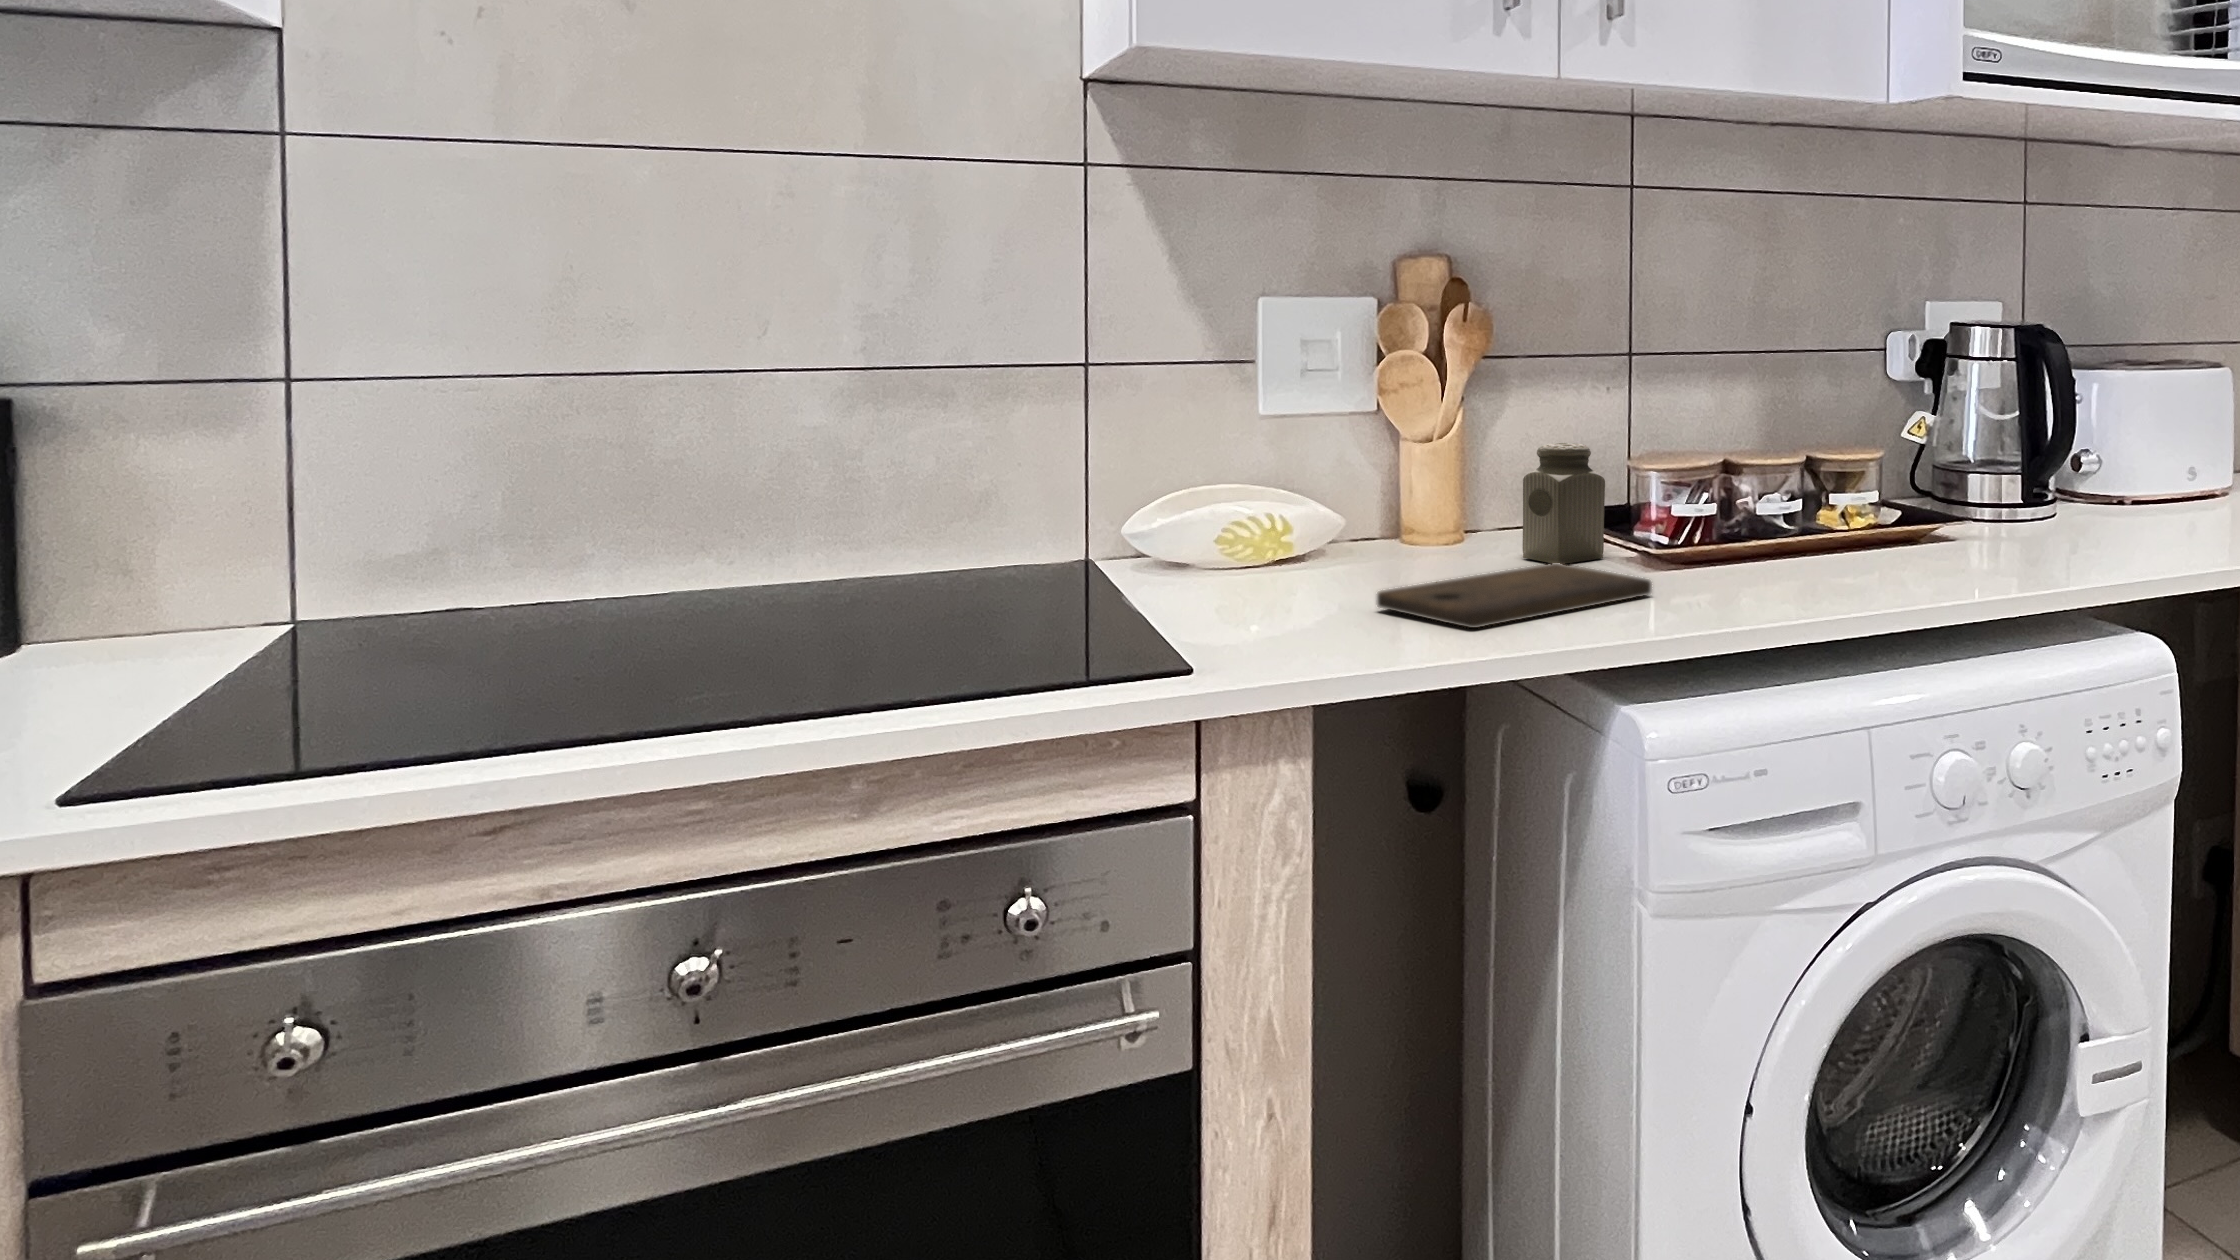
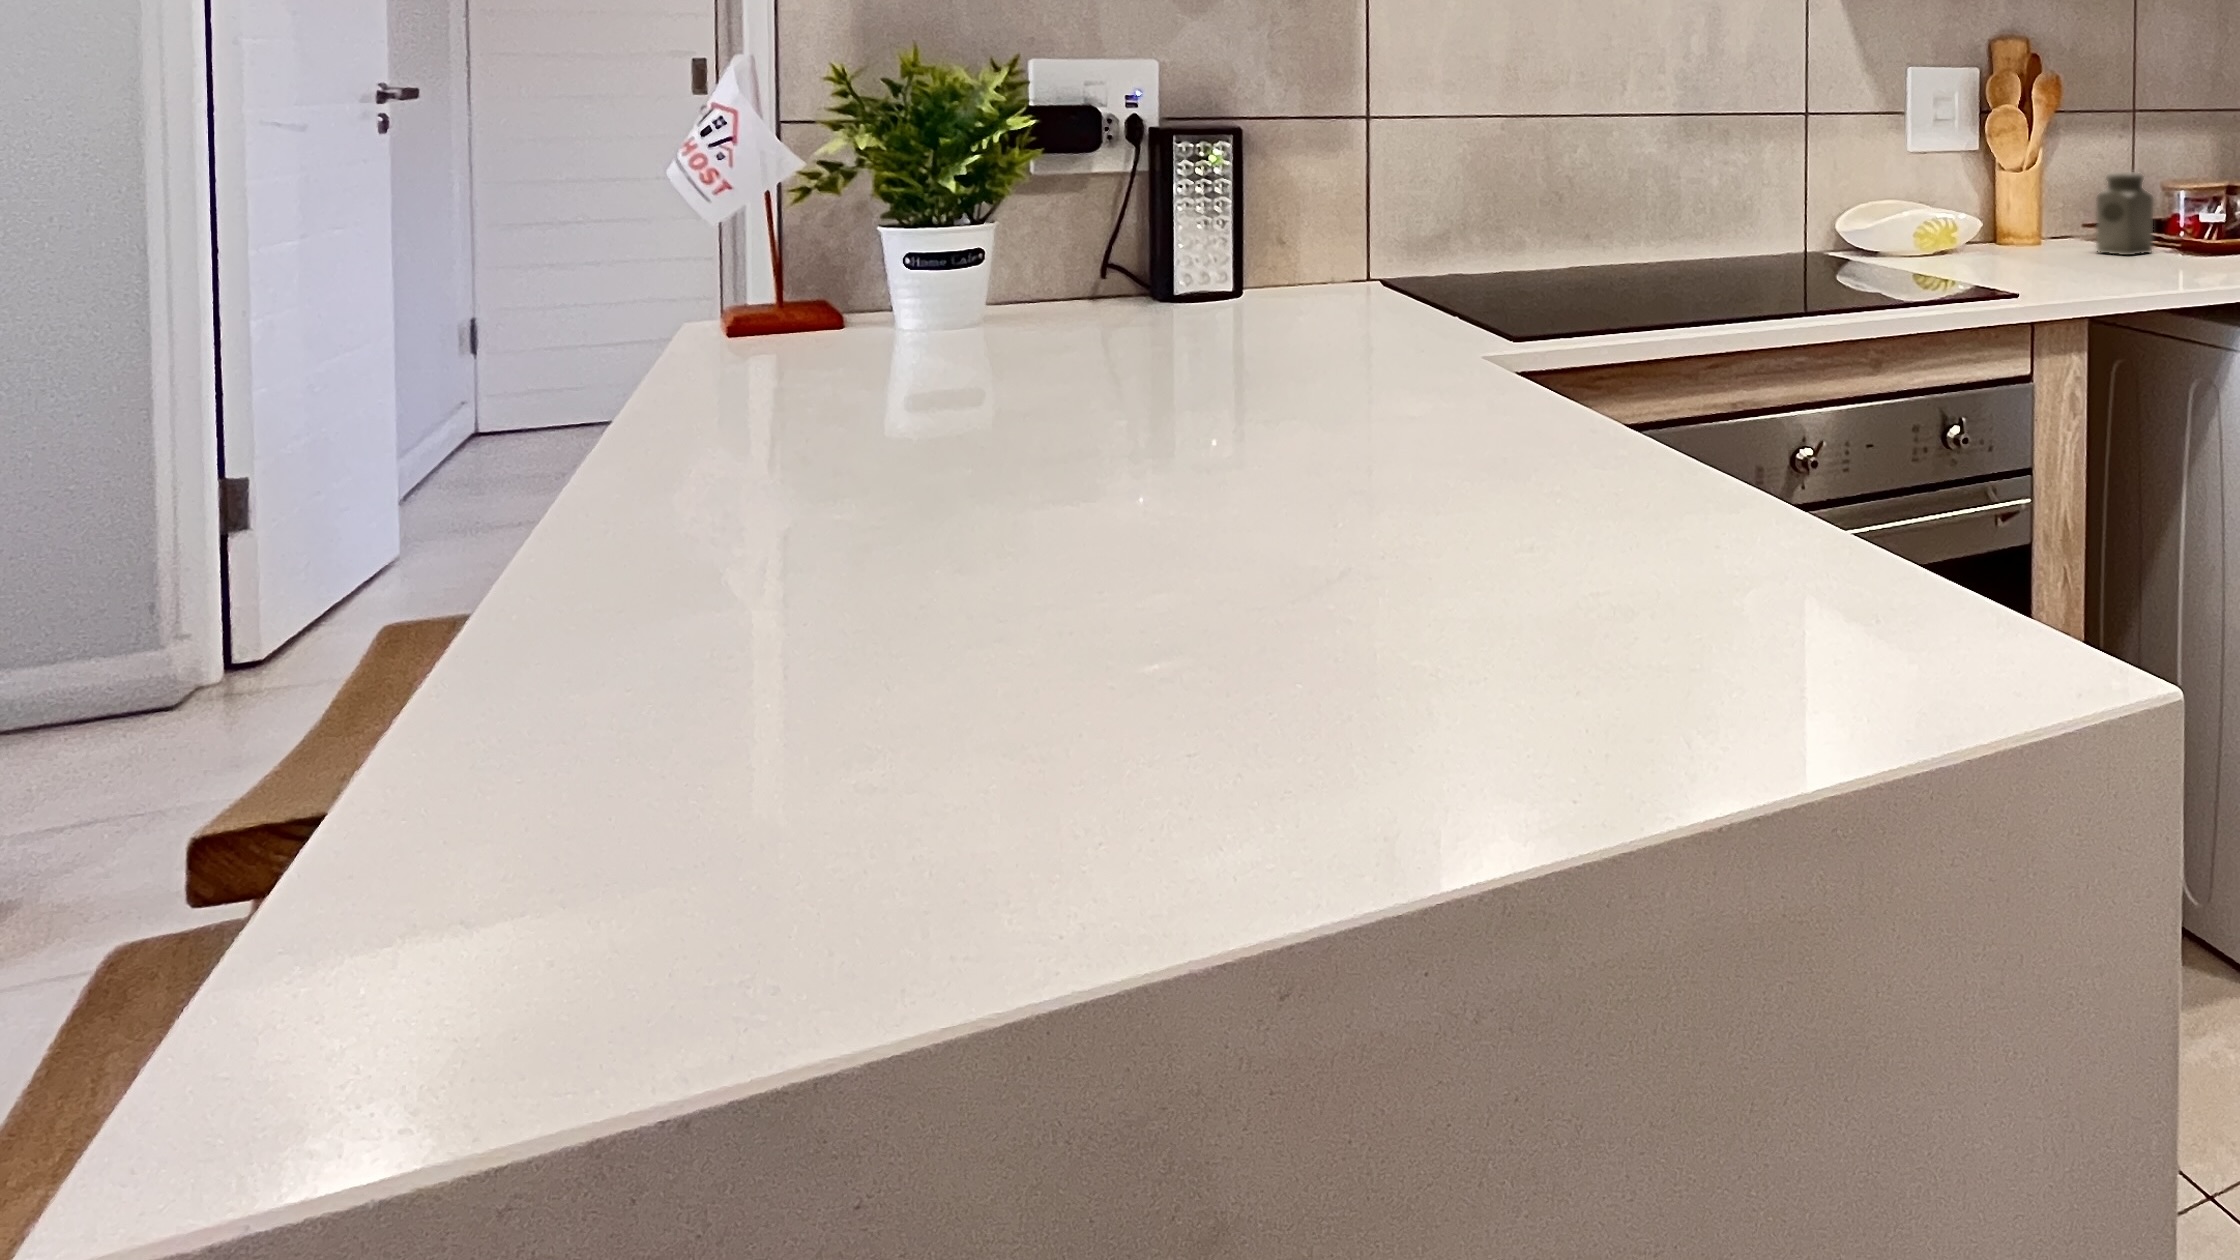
cutting board: present [1377,563,1652,628] -> none [2059,250,2226,280]

